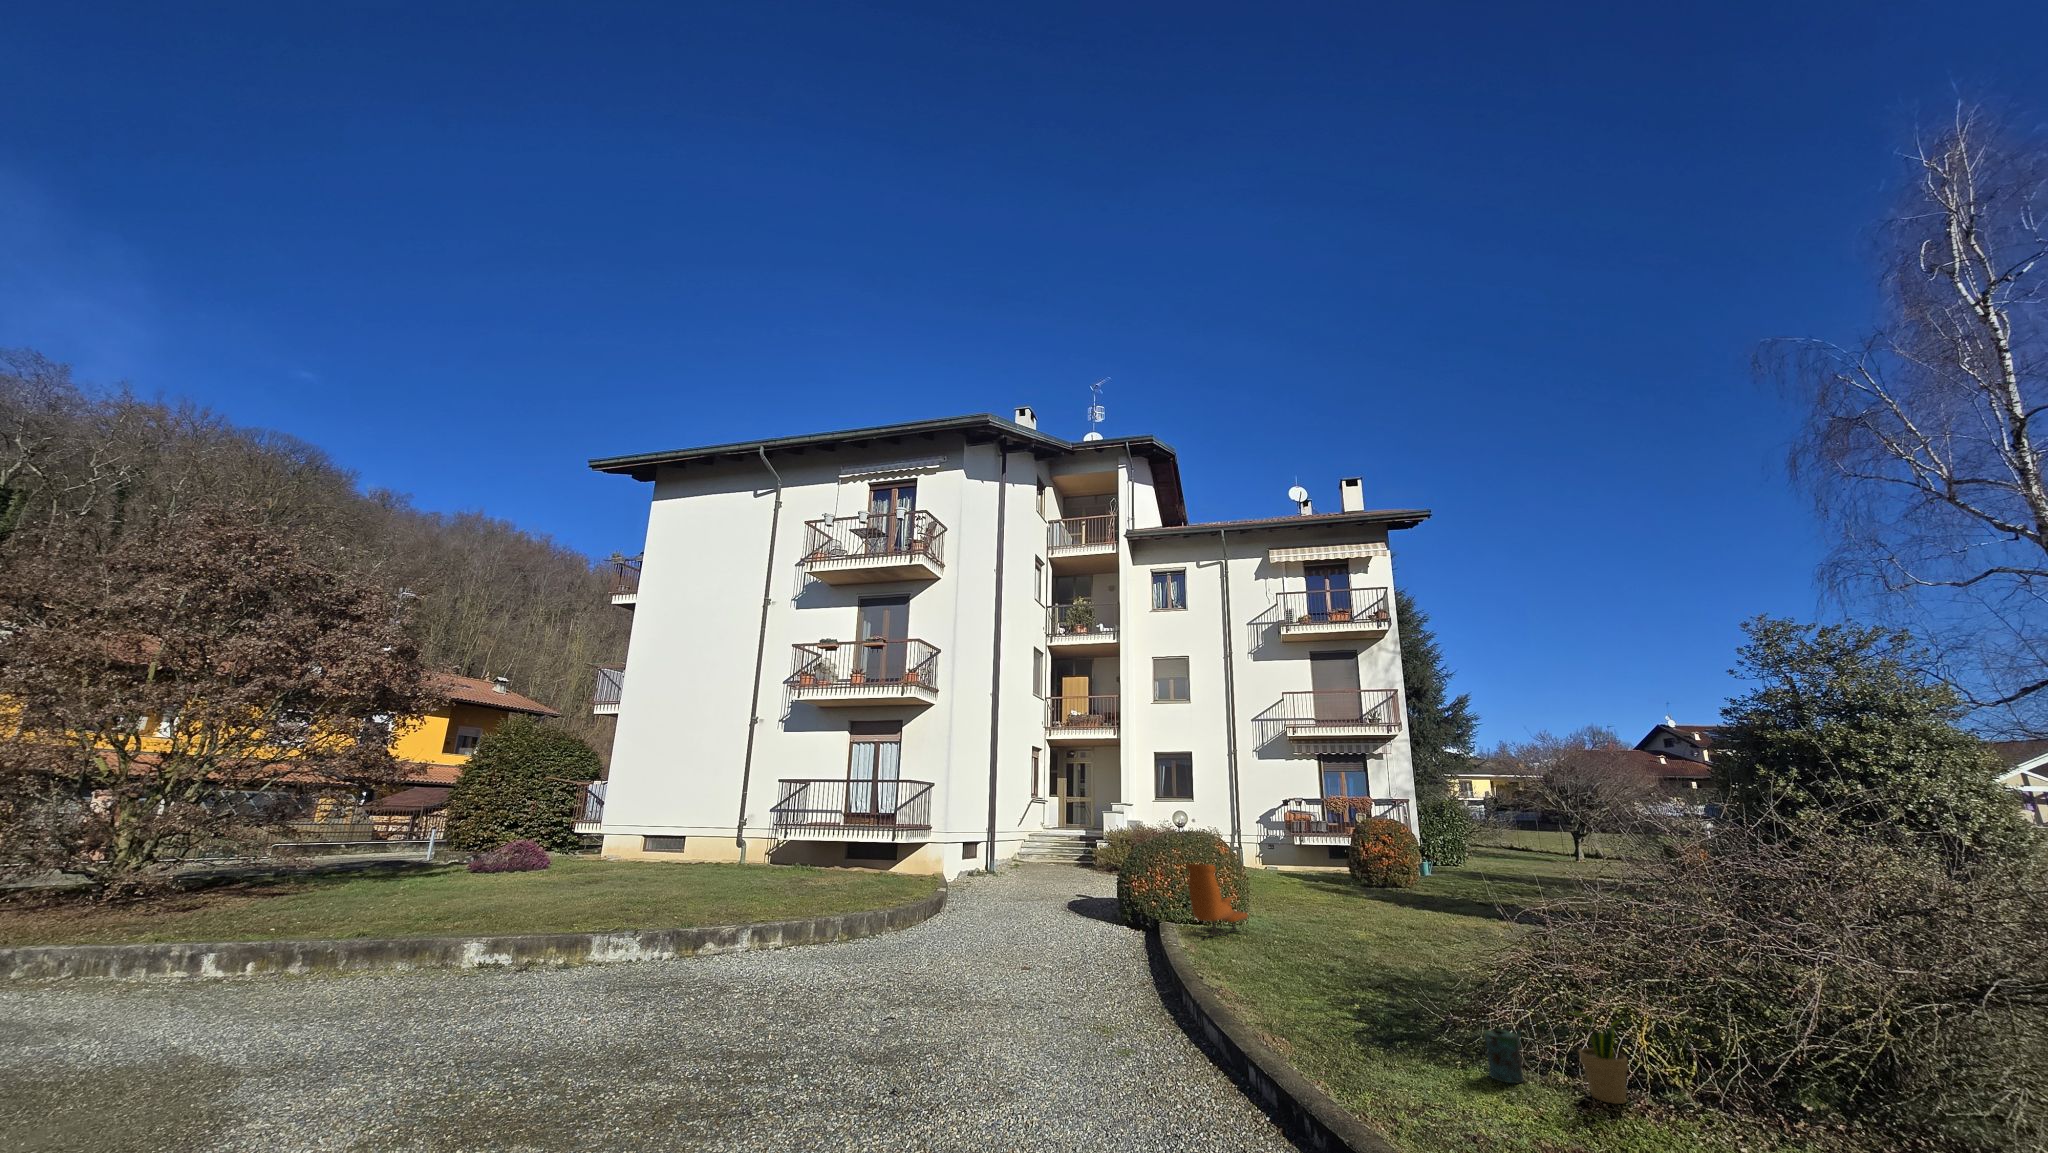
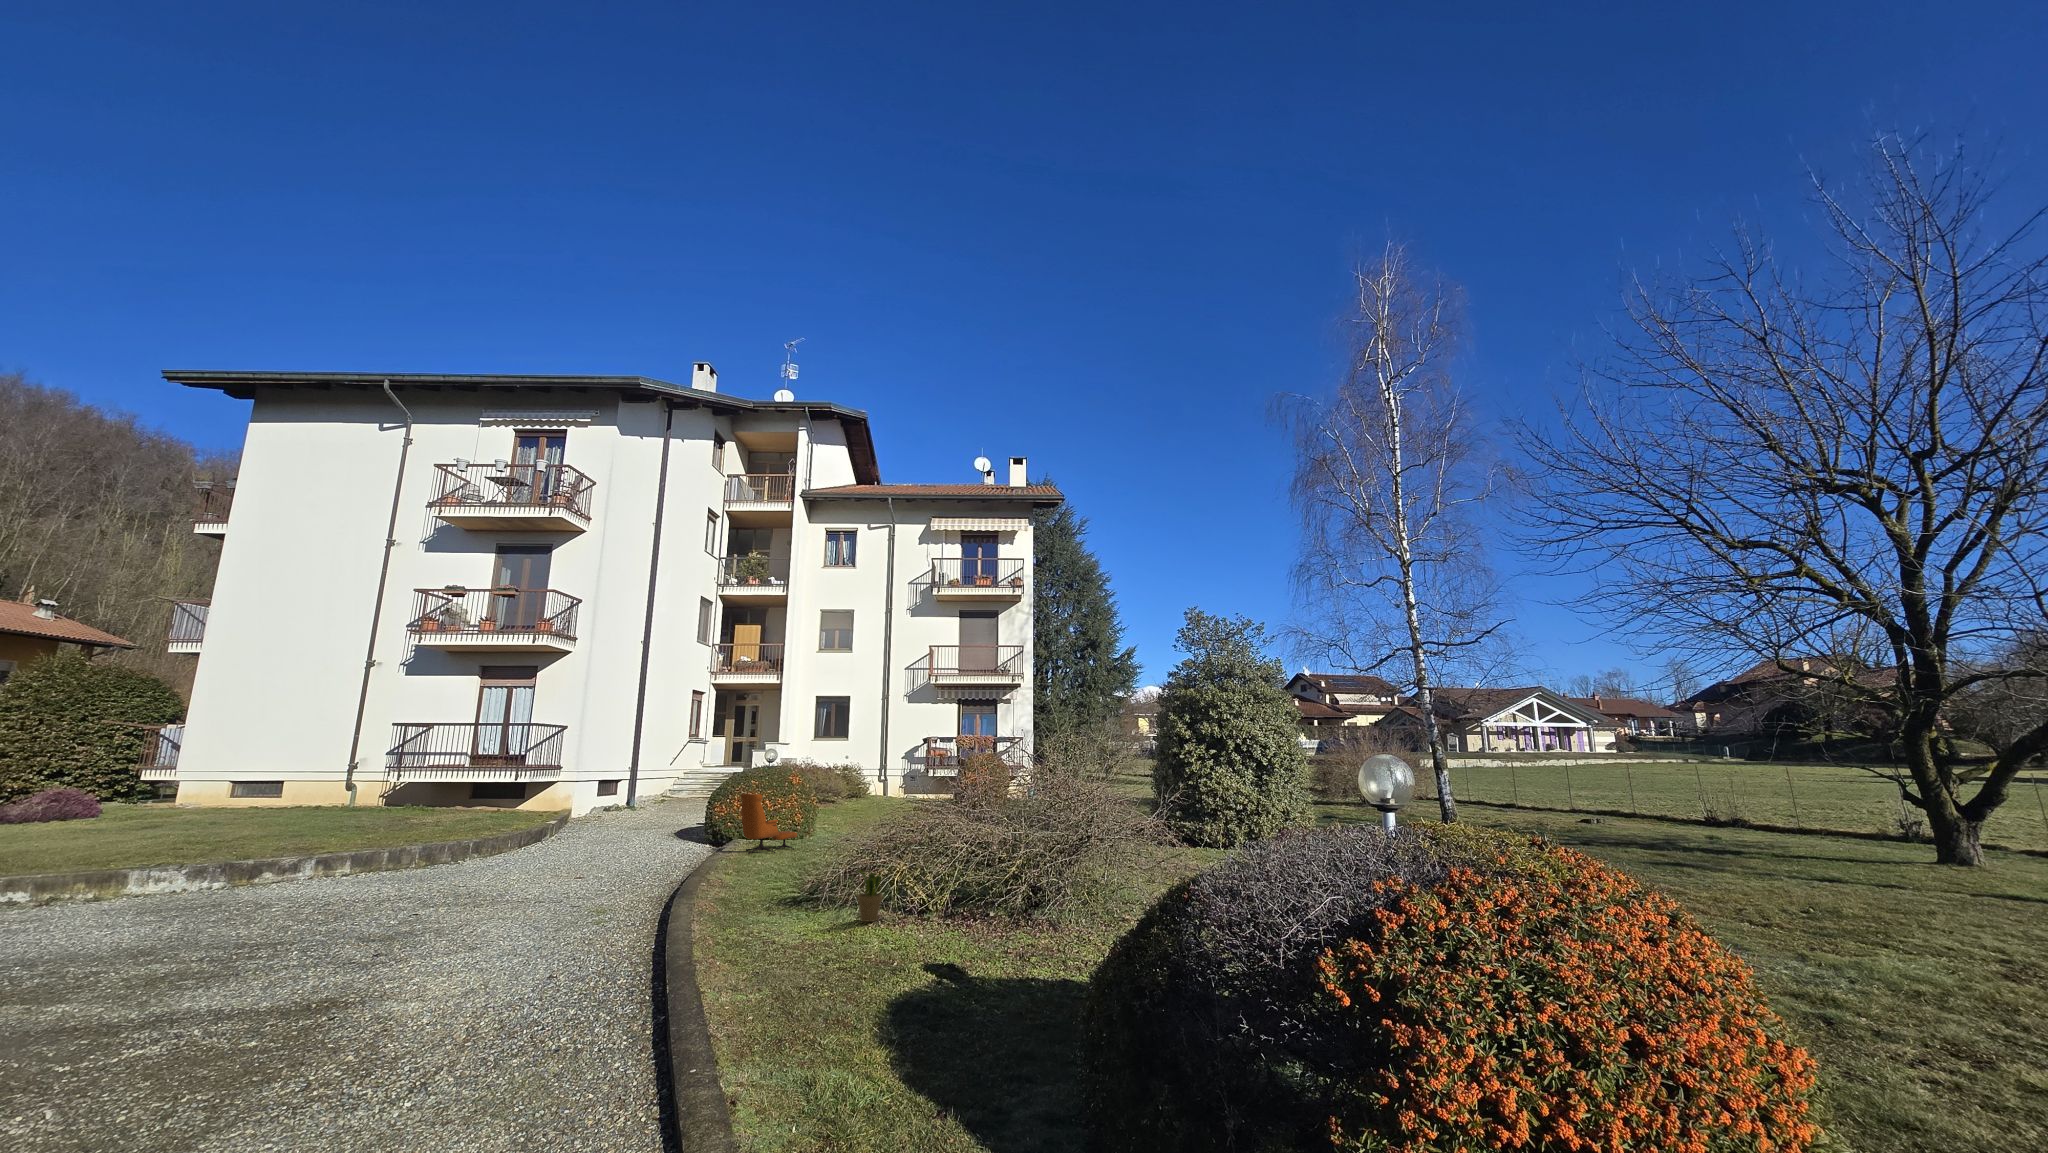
watering can: present [1485,1023,1526,1083] -> none [809,881,848,917]

